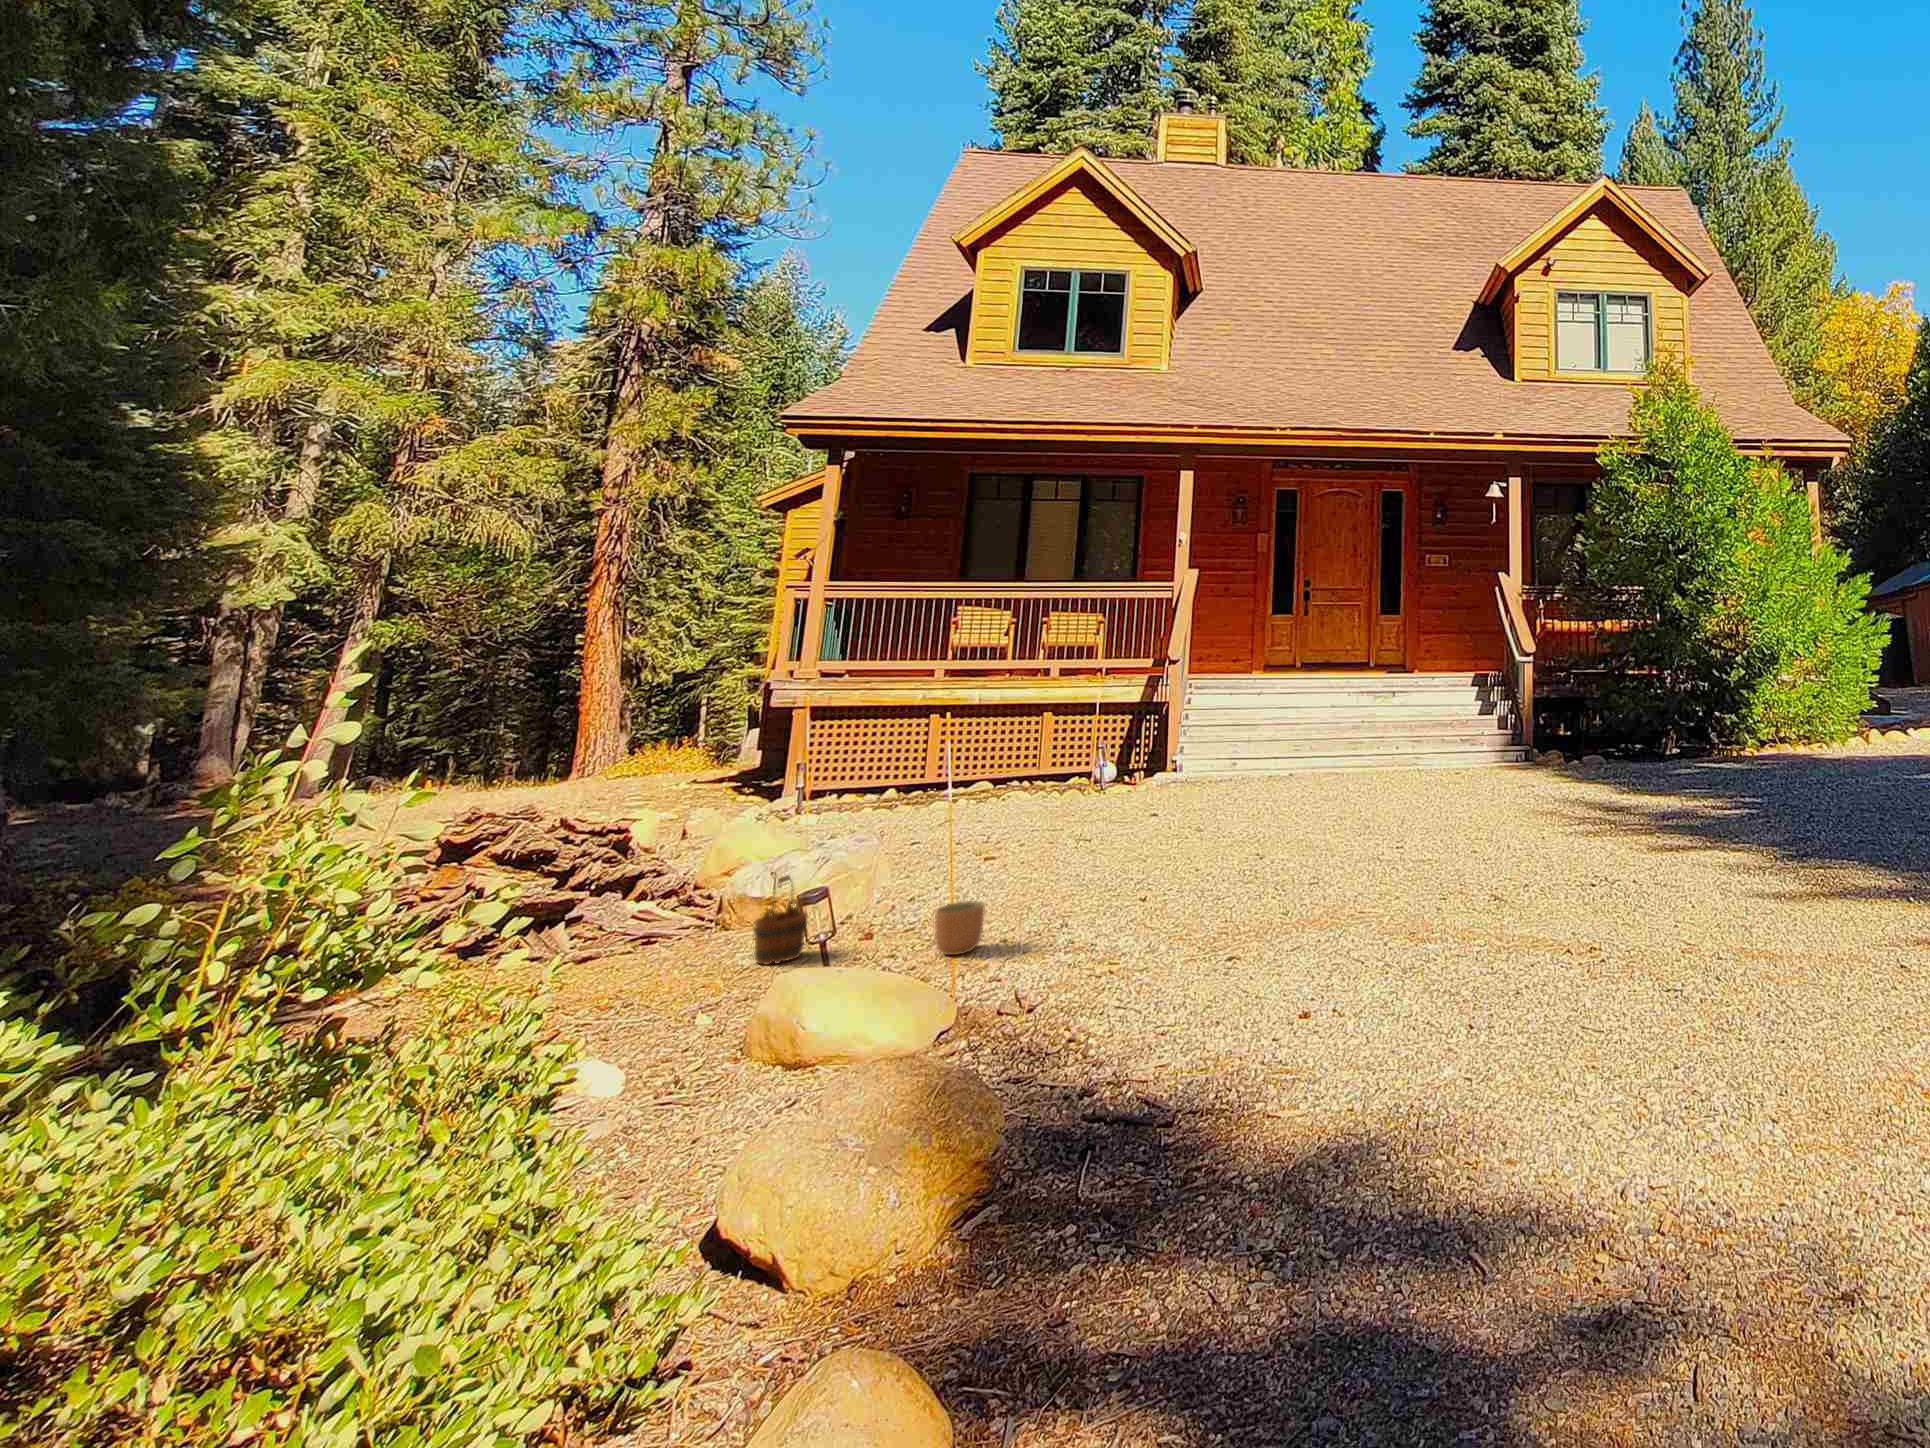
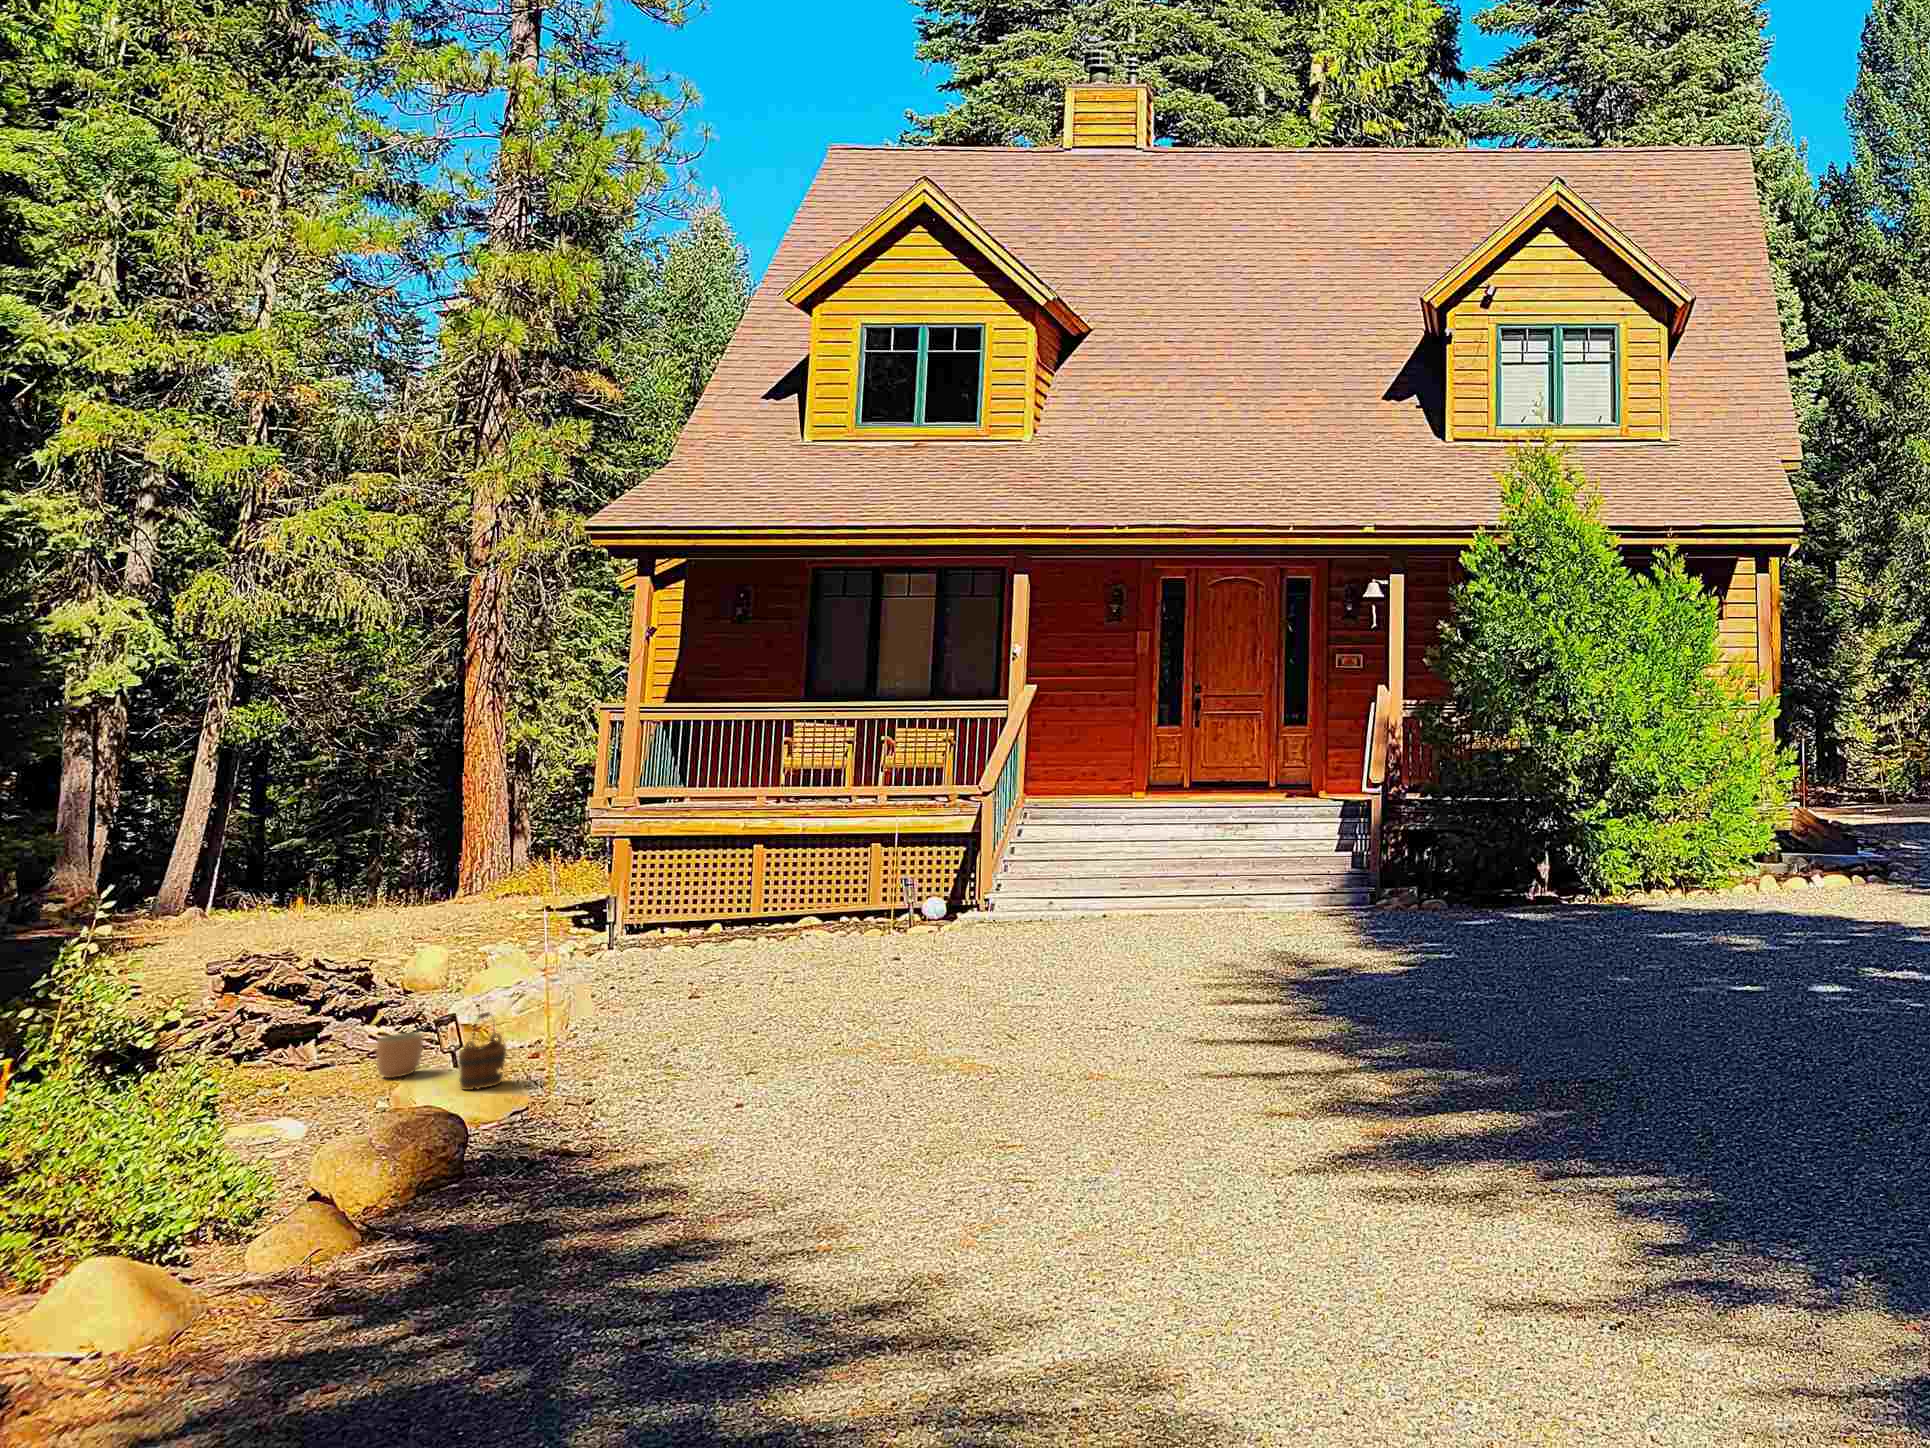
planter: present [935,901,985,955] -> present [376,1032,424,1078]

